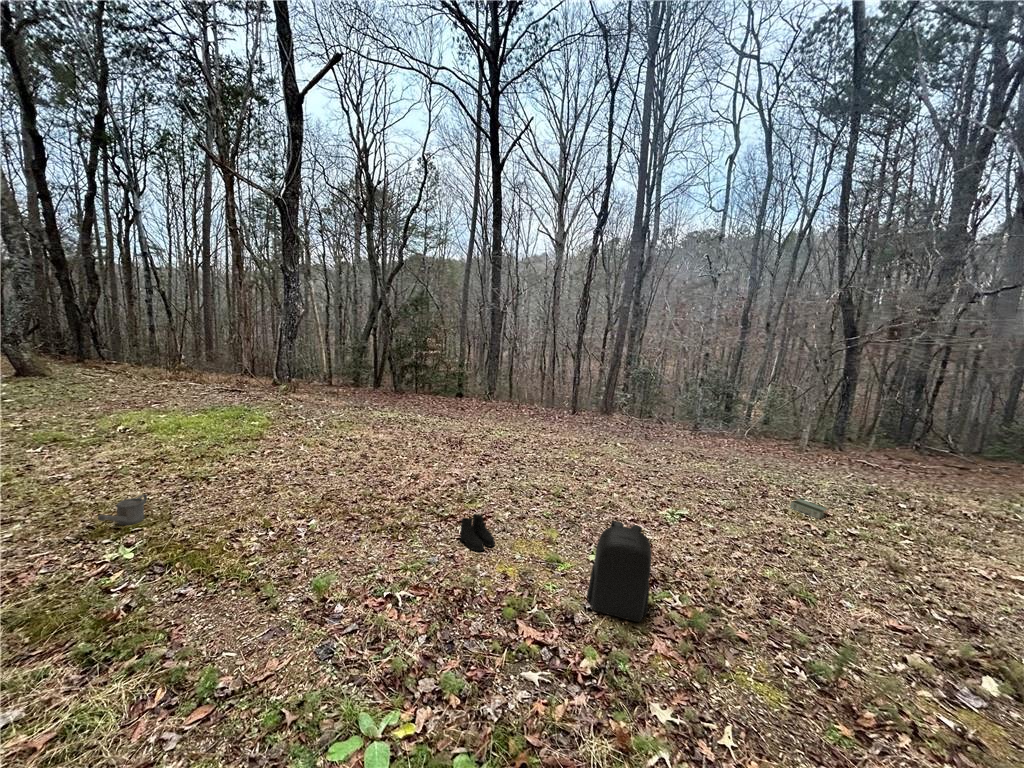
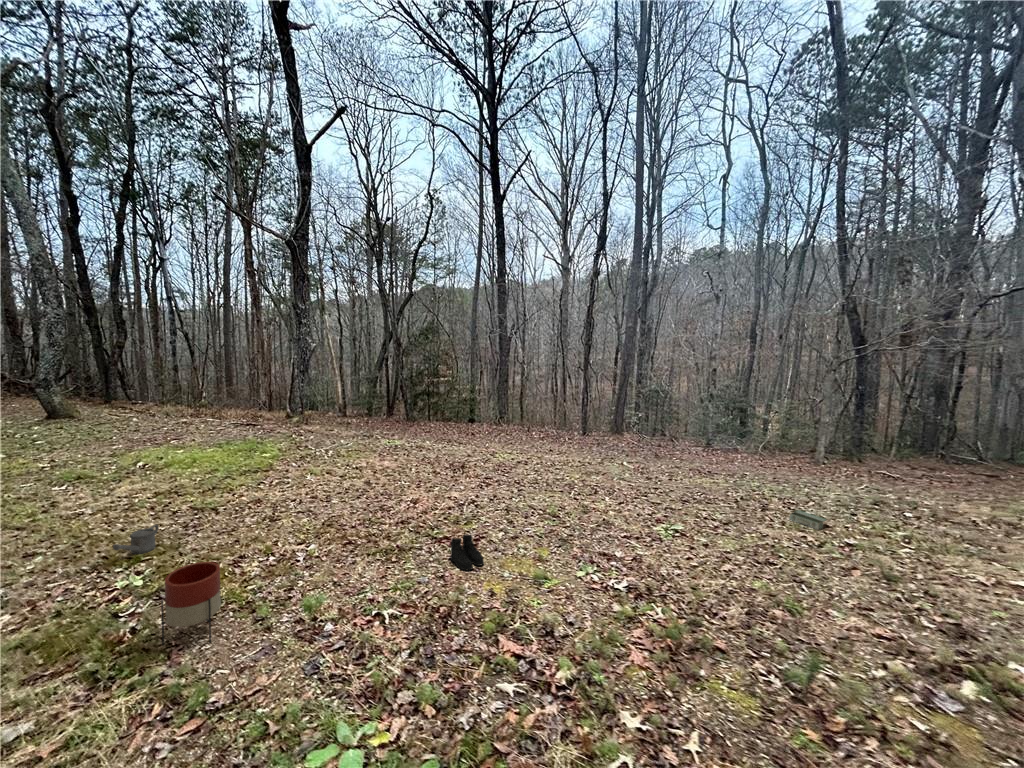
backpack: present [587,521,651,622] -> none [568,536,628,635]
planter: none [158,537,223,626] -> present [161,562,221,645]

